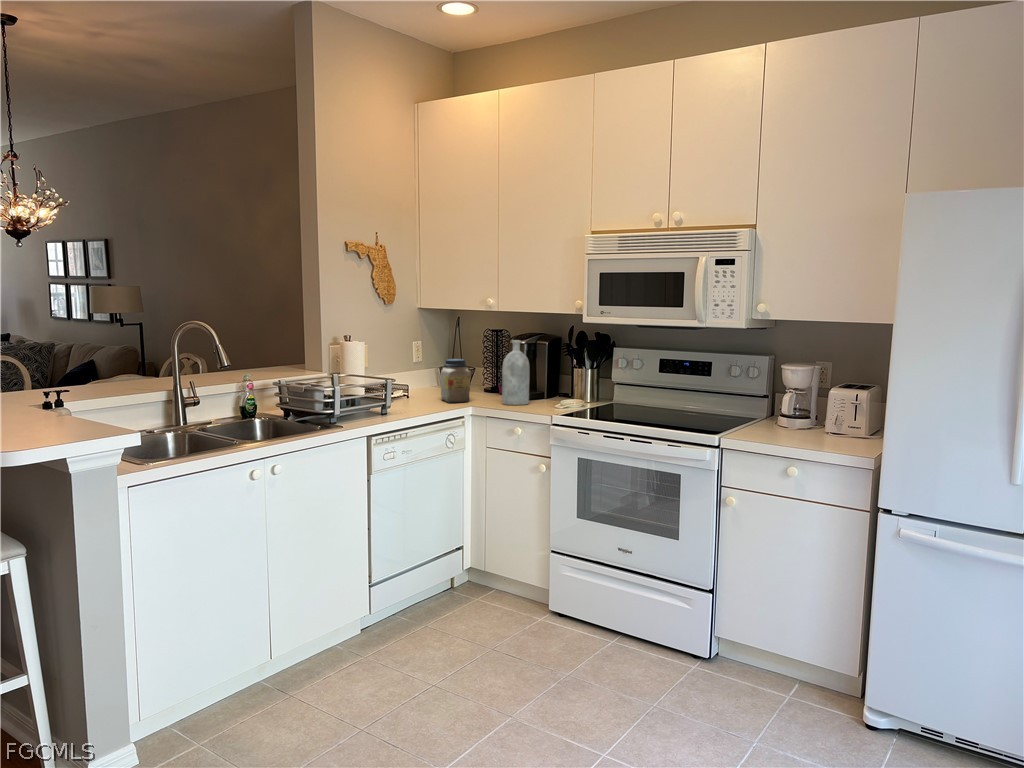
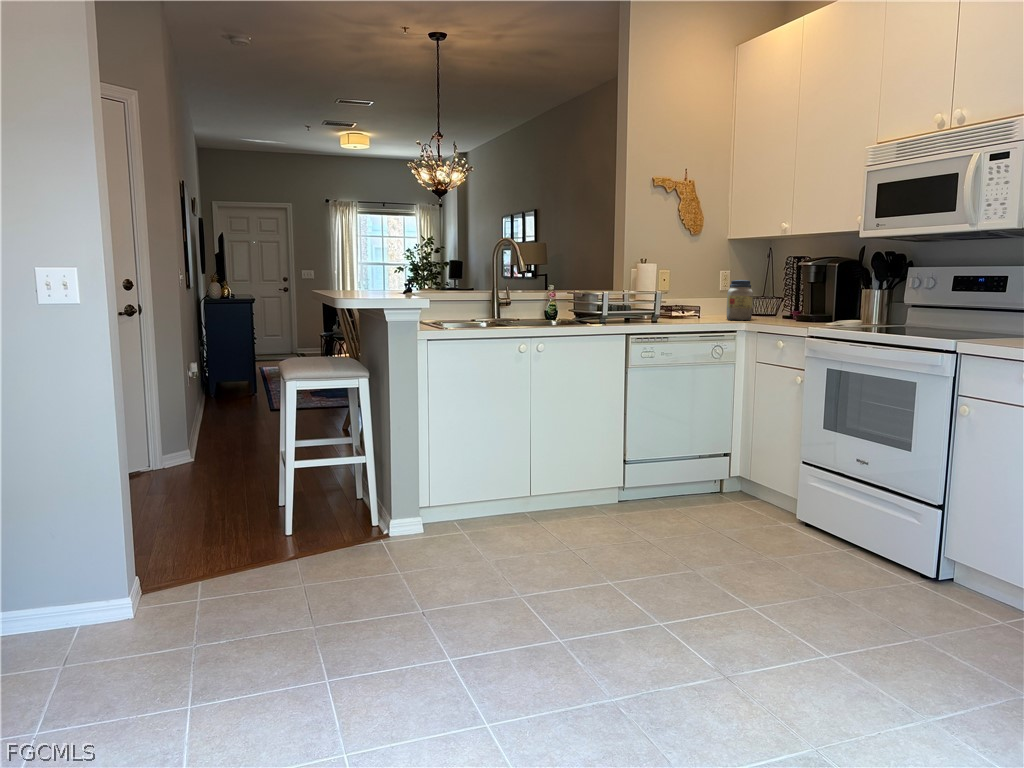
bottle: present [502,340,529,405] -> none [779,260,809,323]

